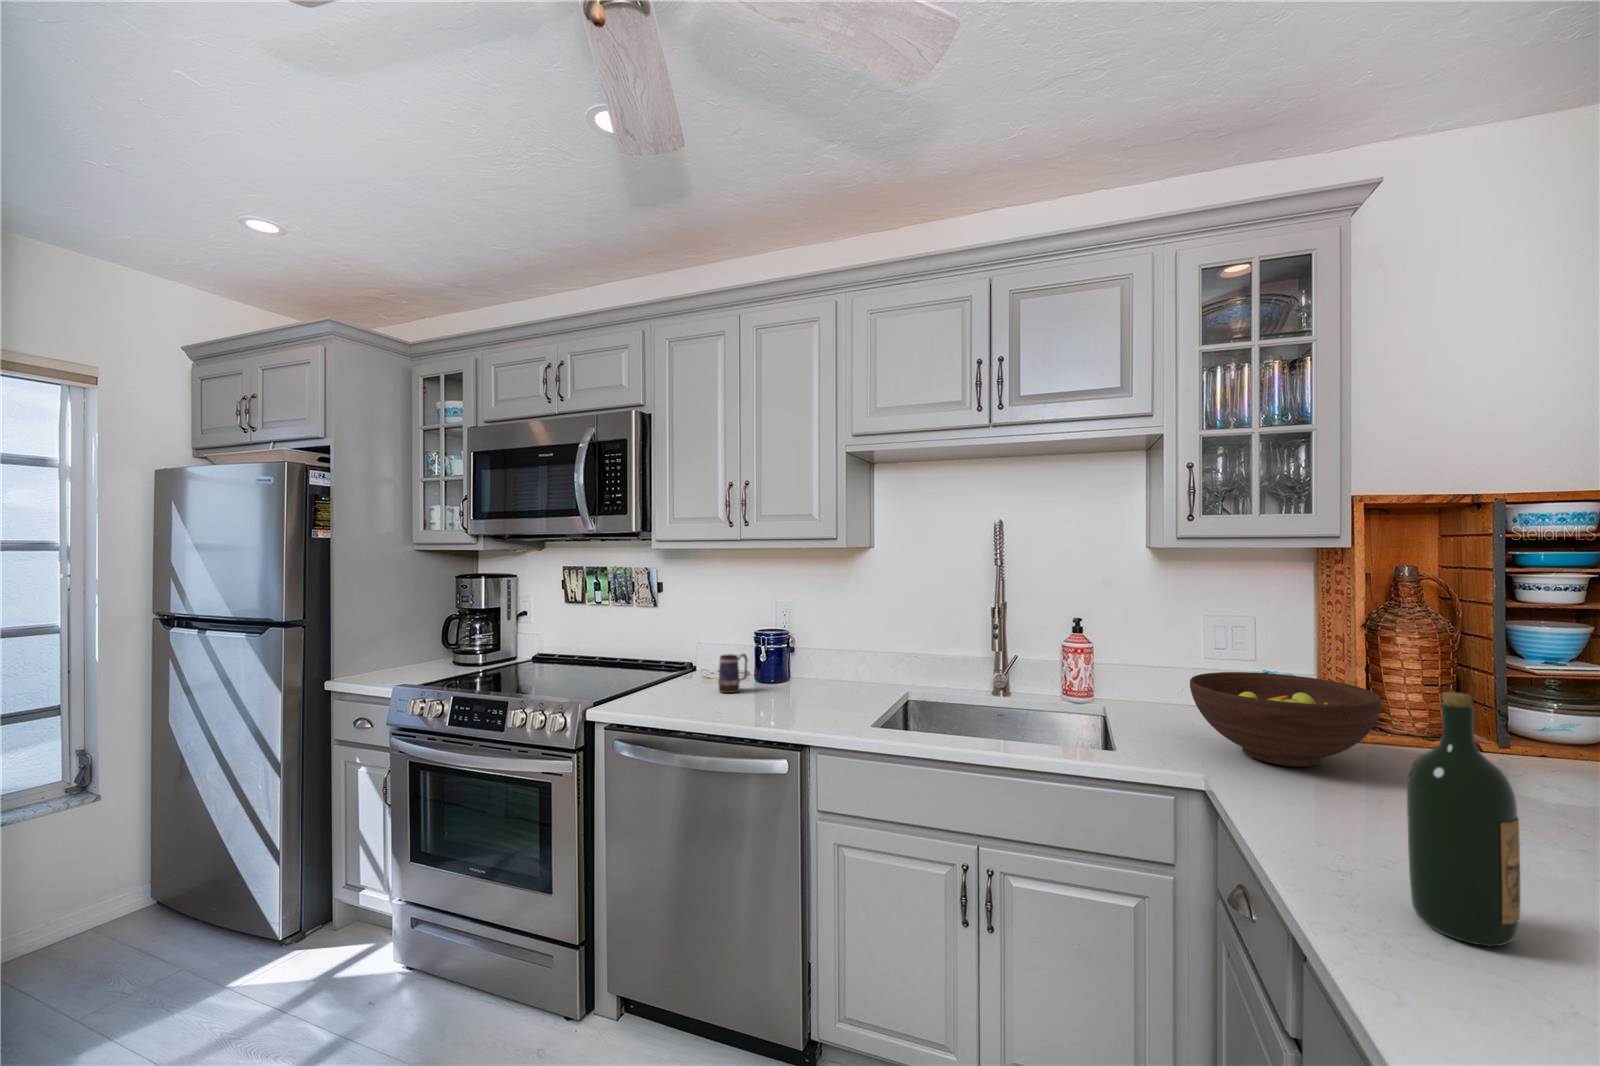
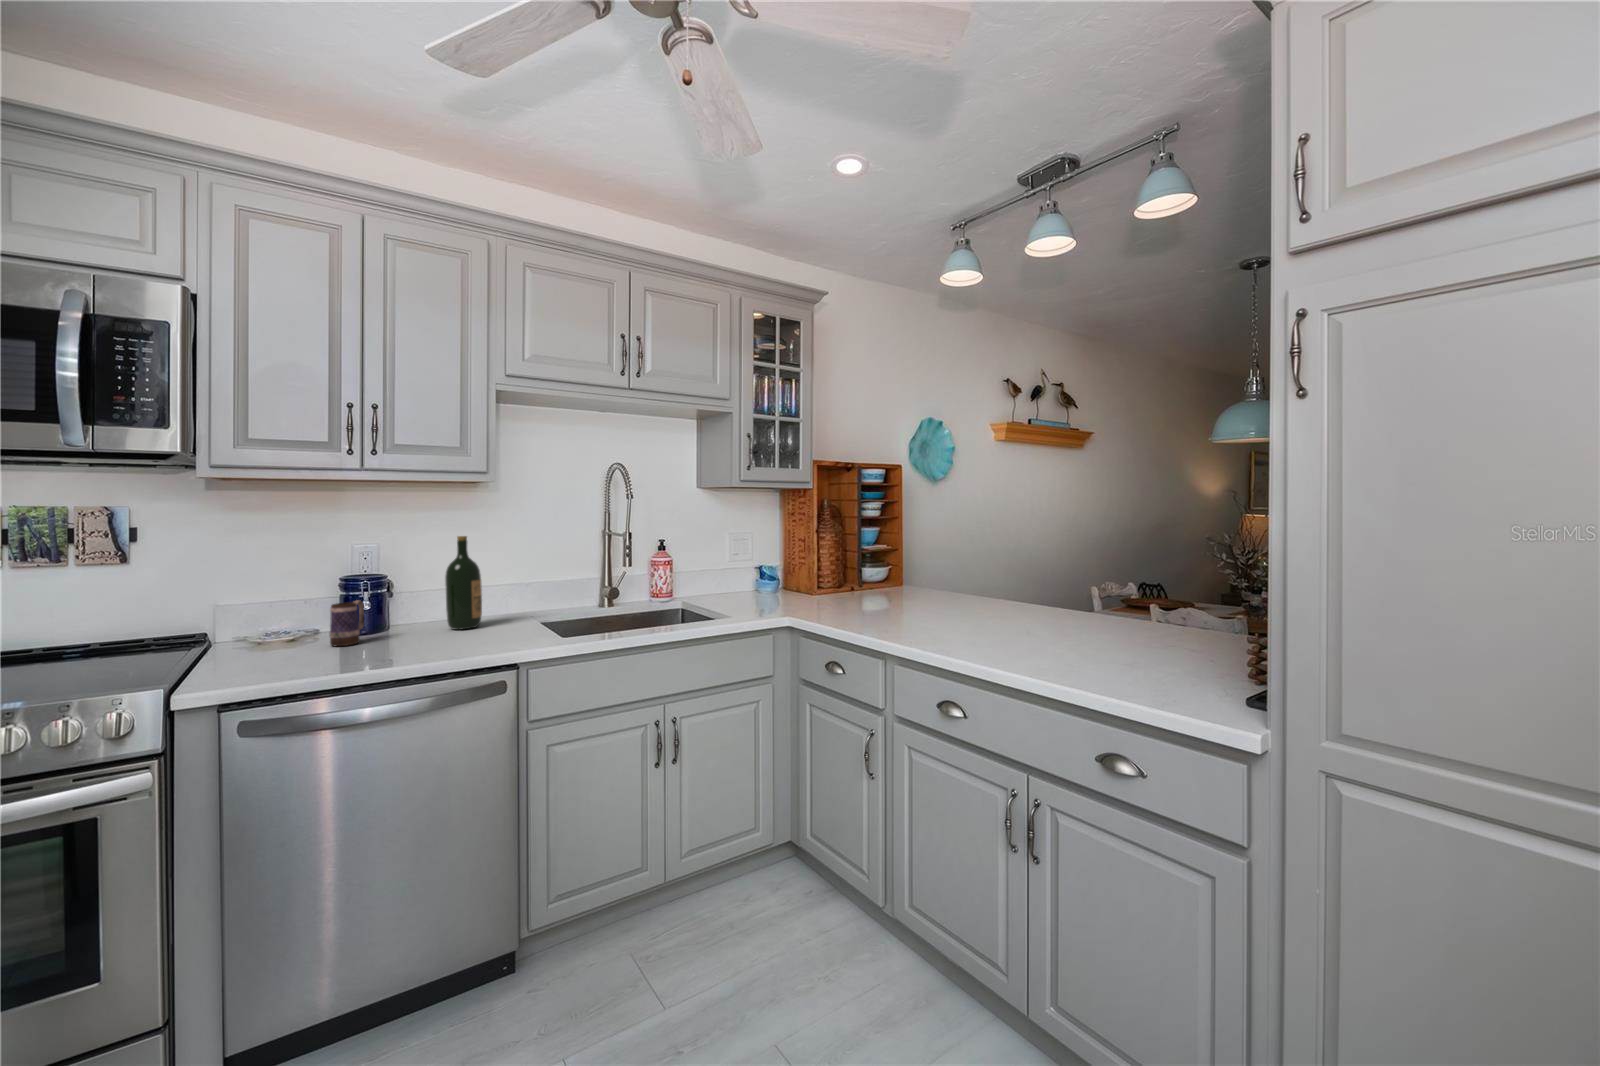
fruit bowl: present [1190,672,1381,767] -> none [759,561,846,607]
wine bottle: present [1407,692,1520,946] -> present [445,536,482,630]

